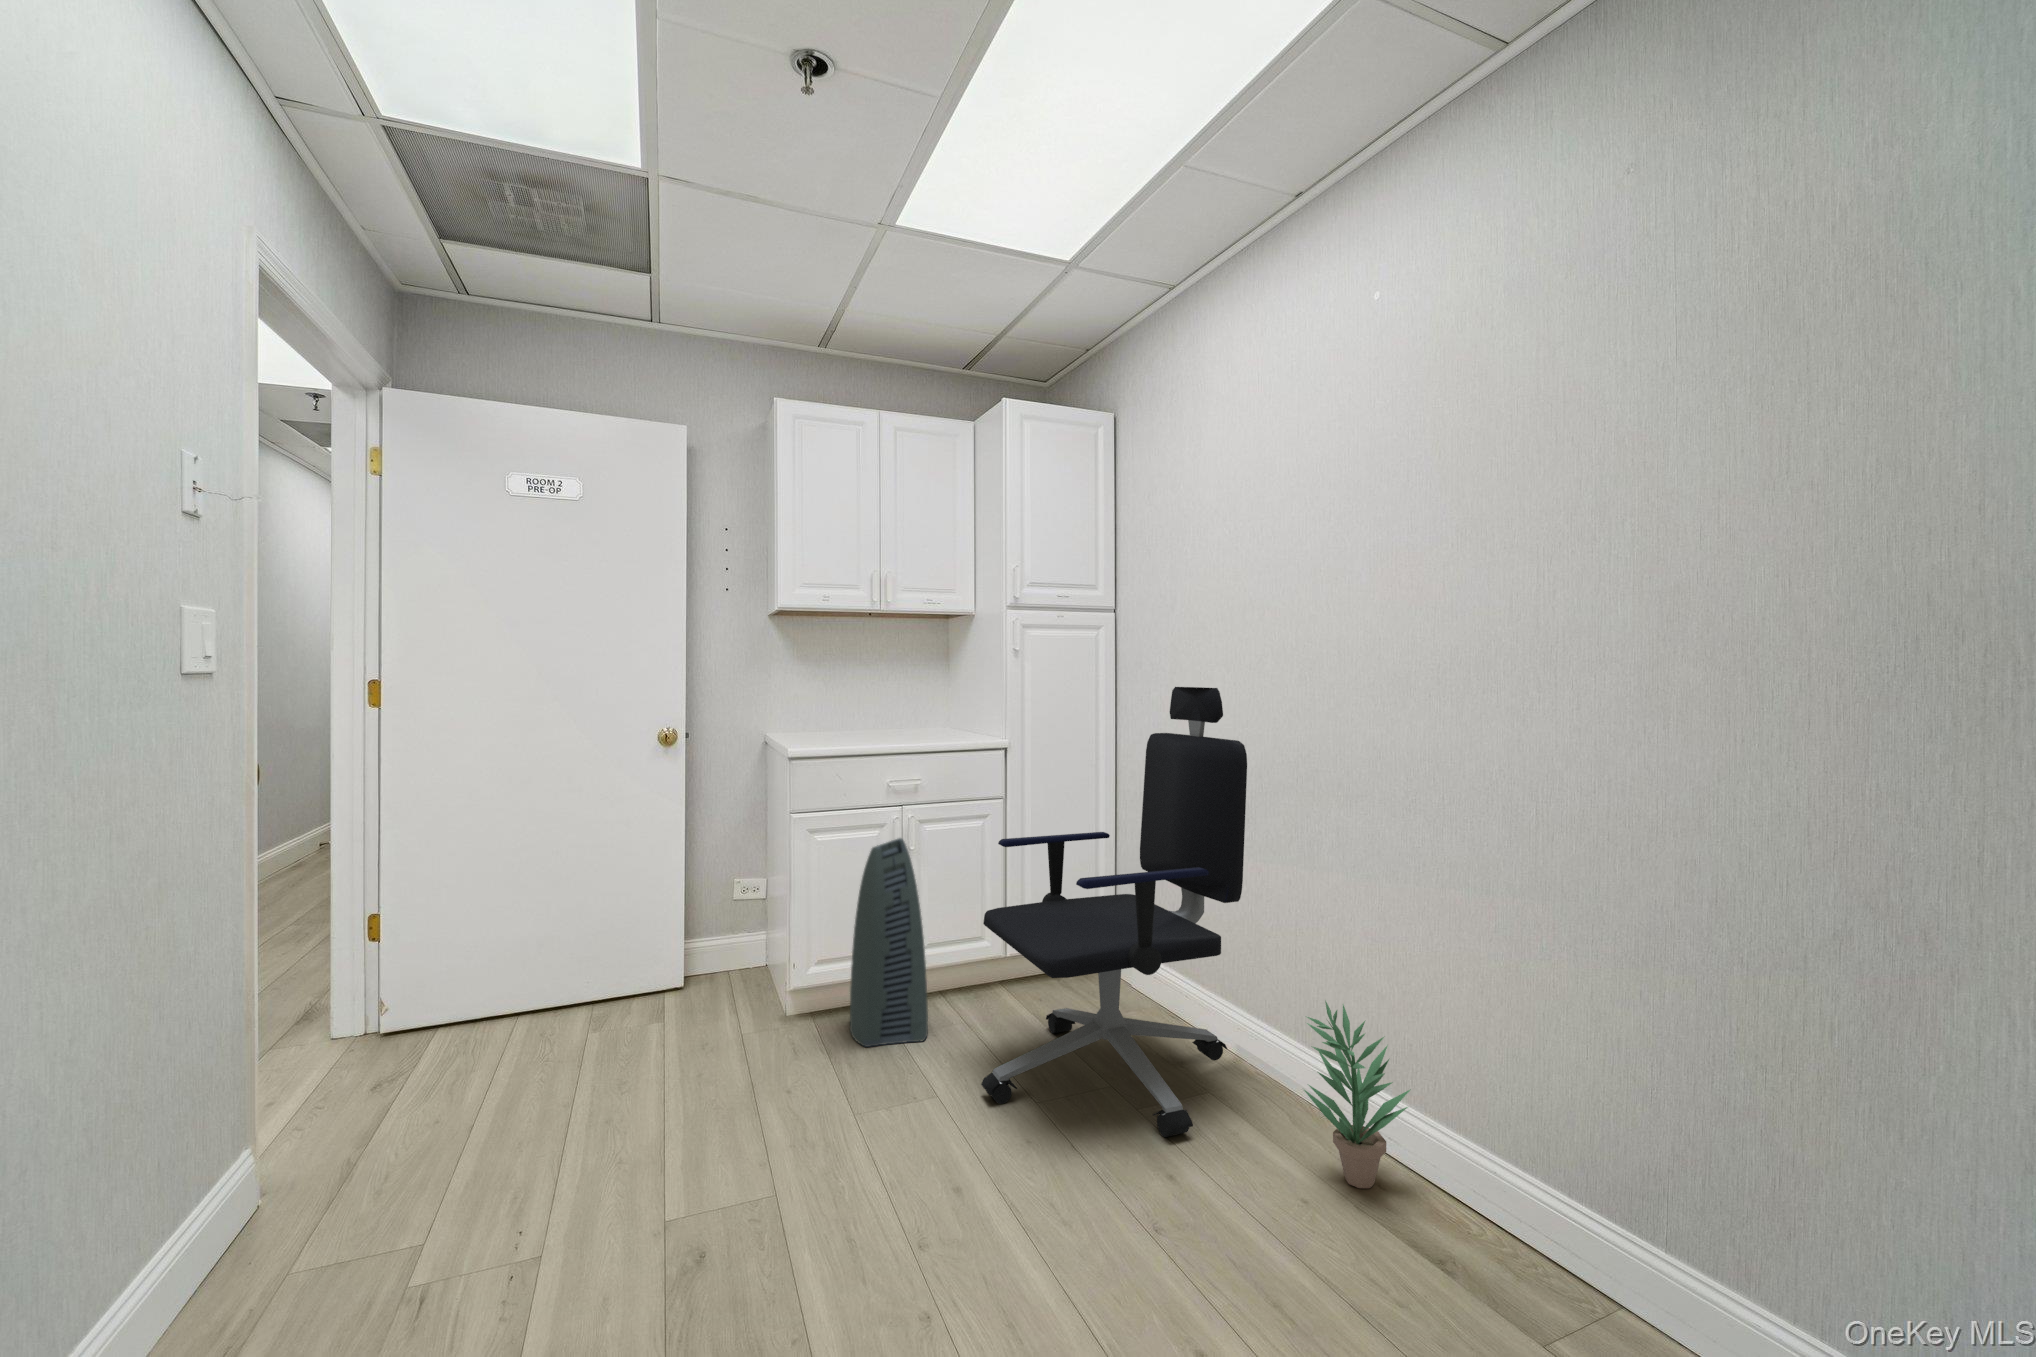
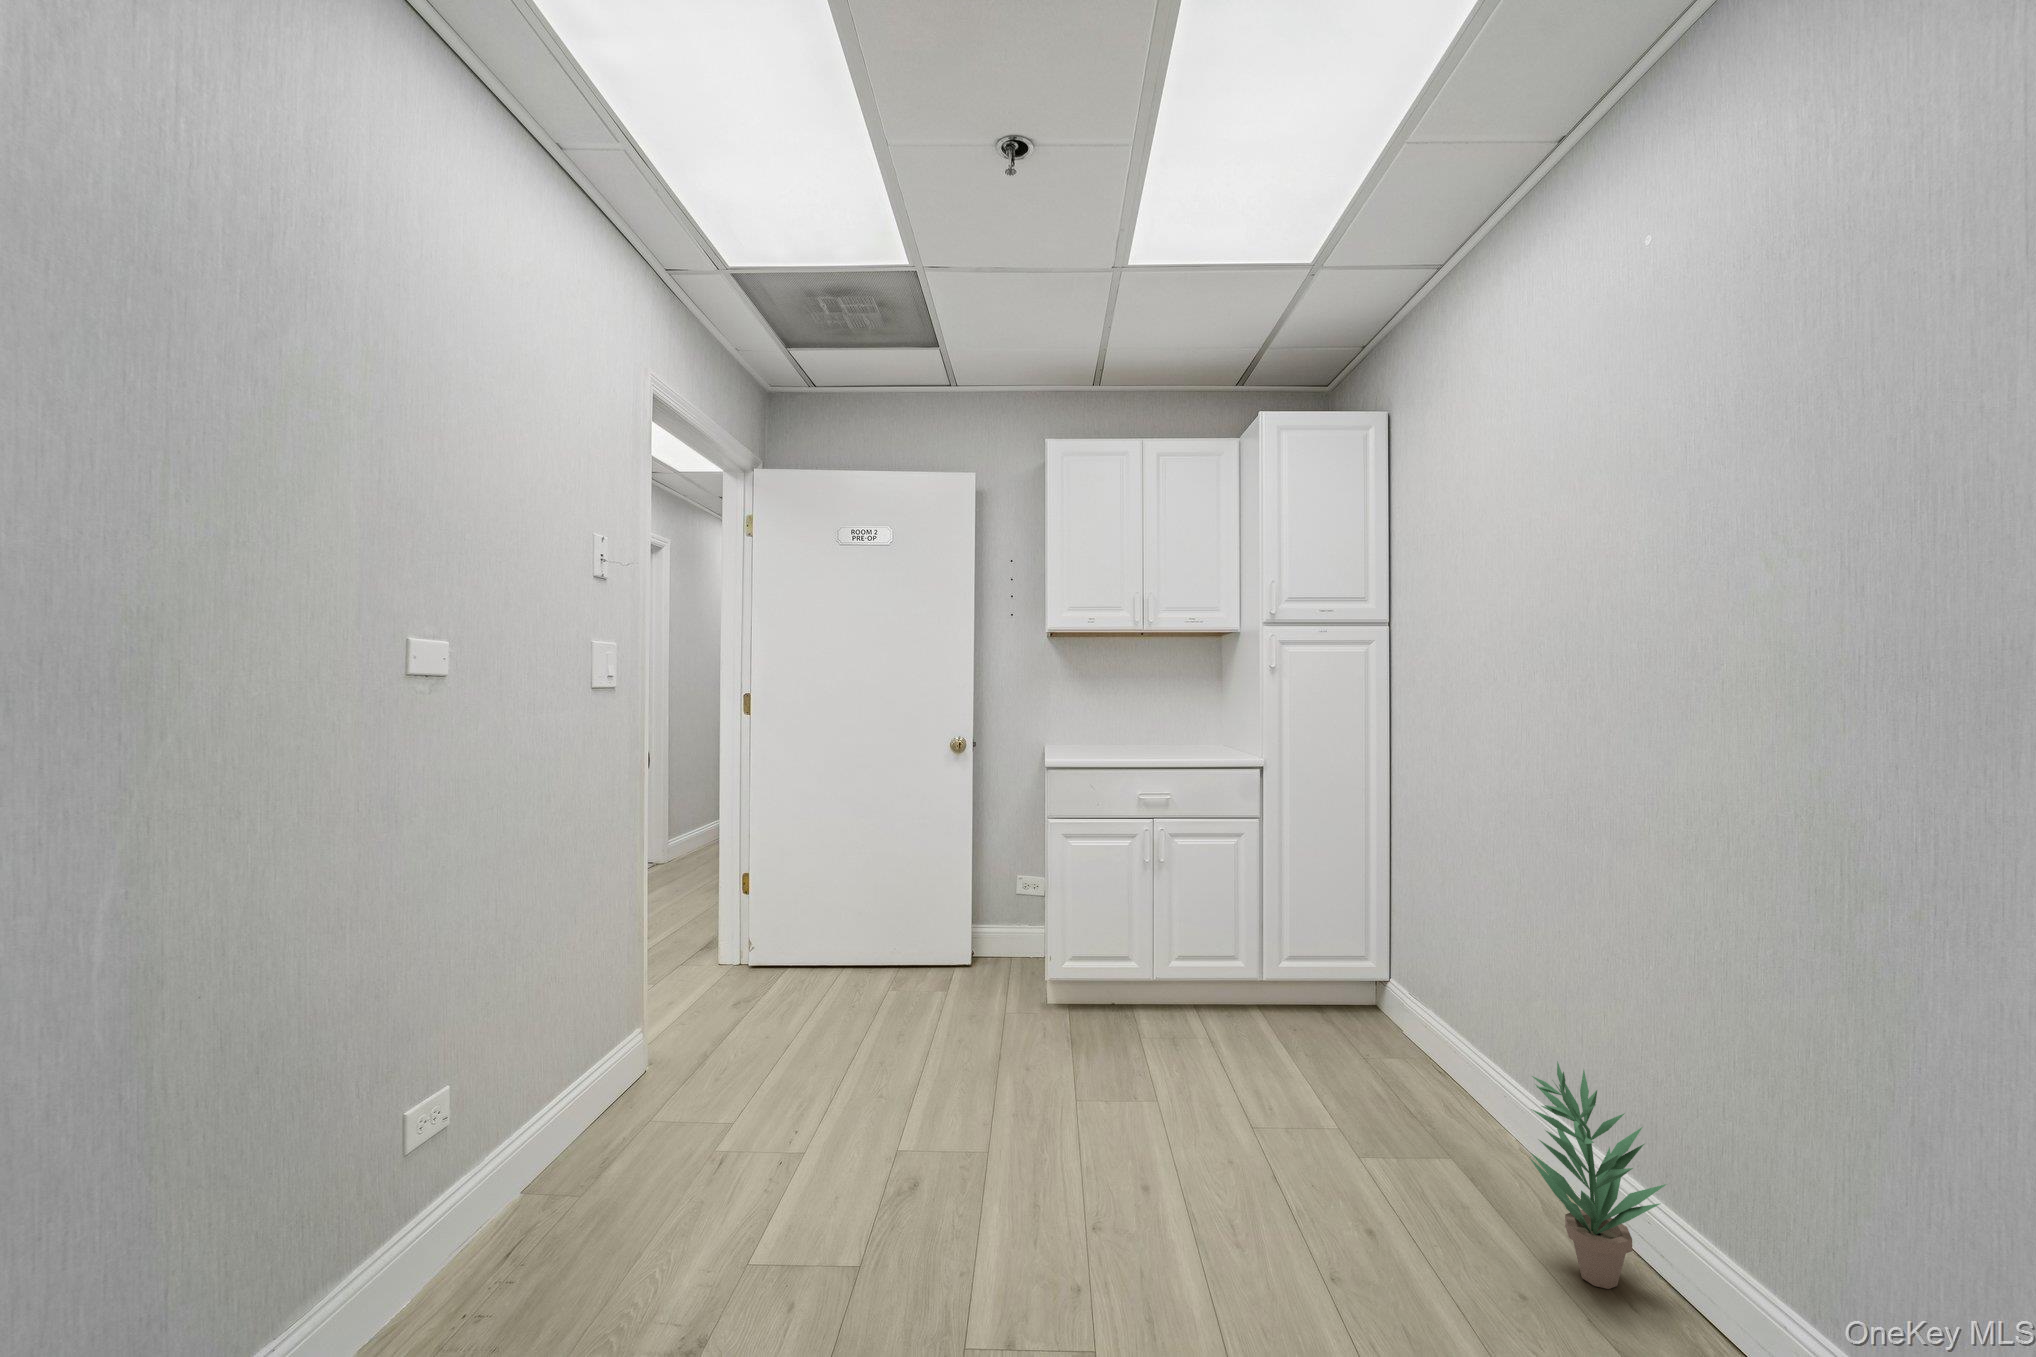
office chair: present [981,687,1247,1137] -> none [1198,705,1493,1183]
air purifier: present [850,838,928,1047] -> none [1097,847,1170,1047]

